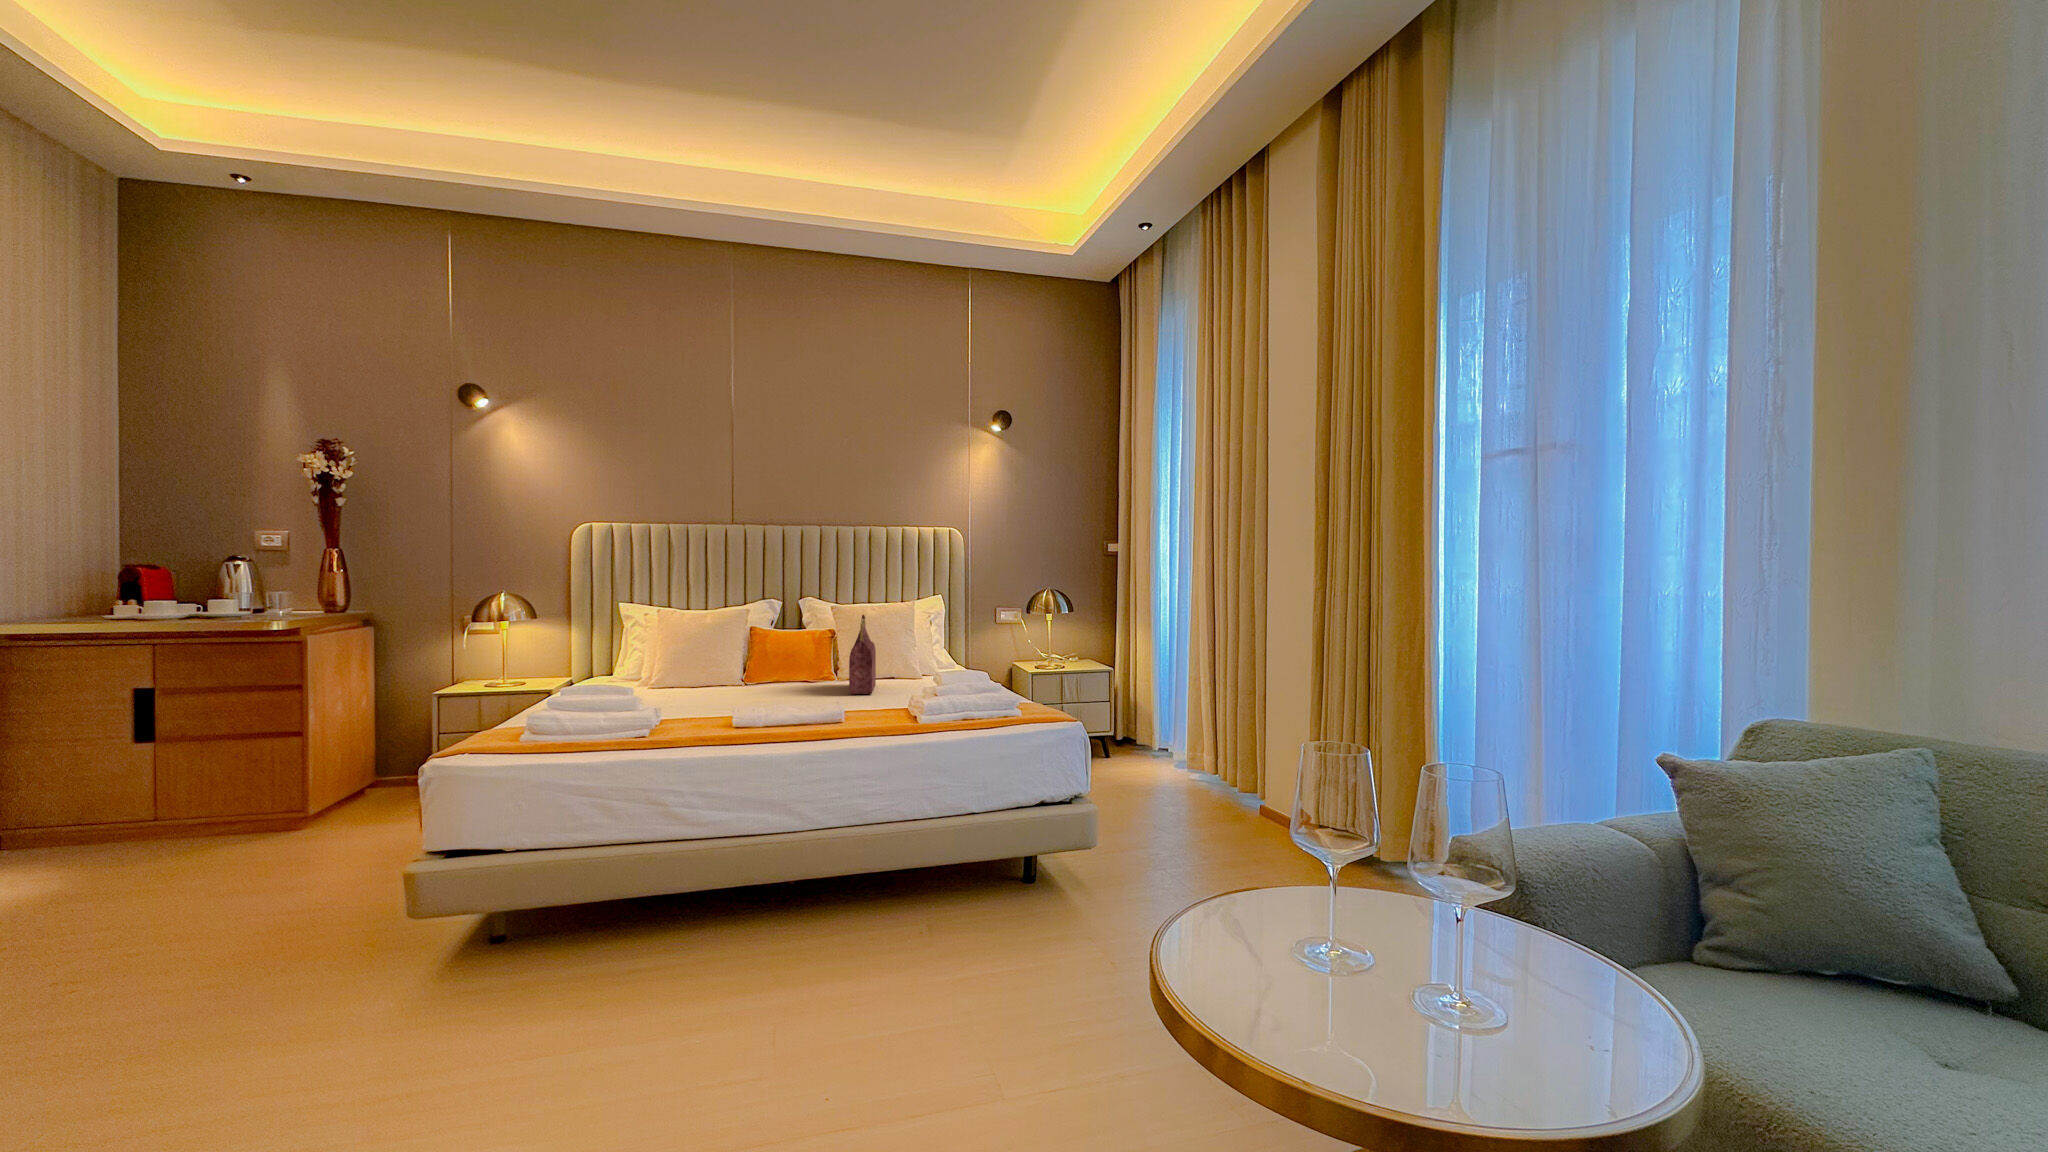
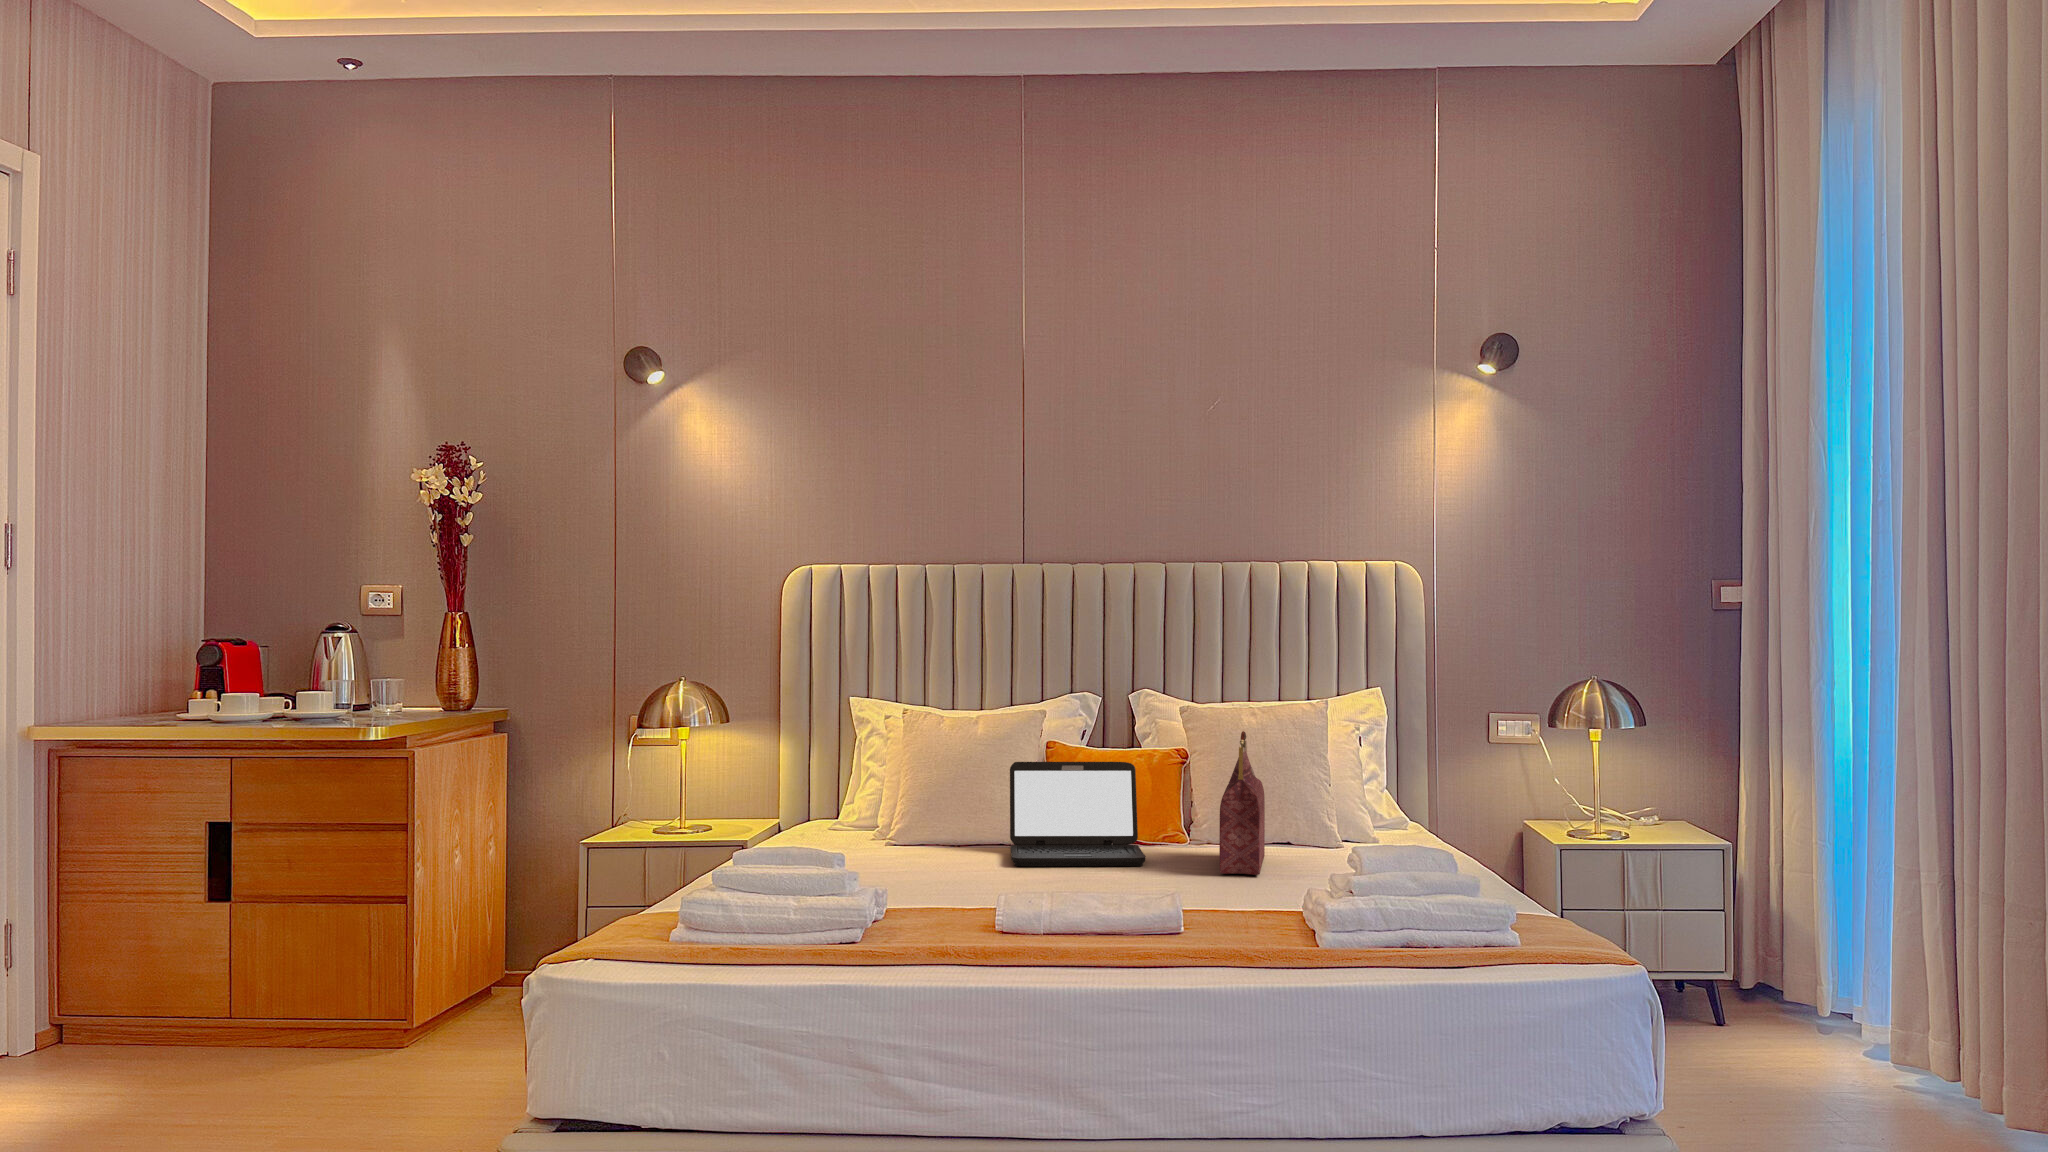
laptop: none [725,635,807,696] -> present [1010,762,1145,866]

